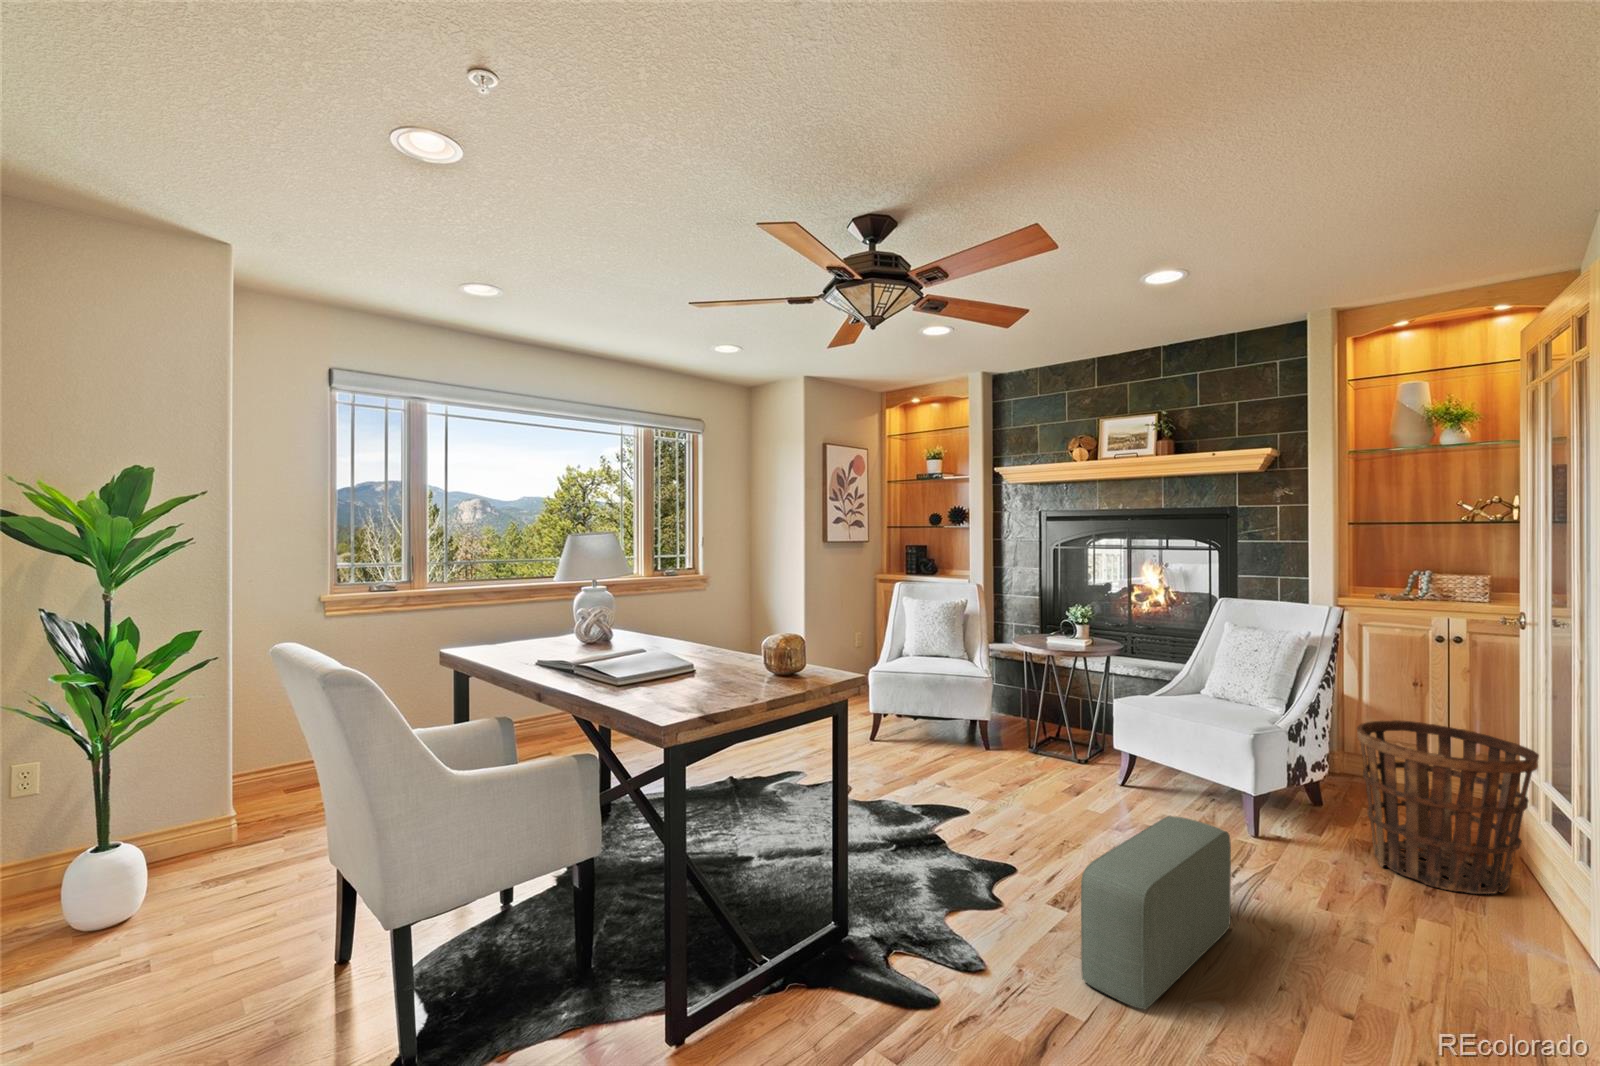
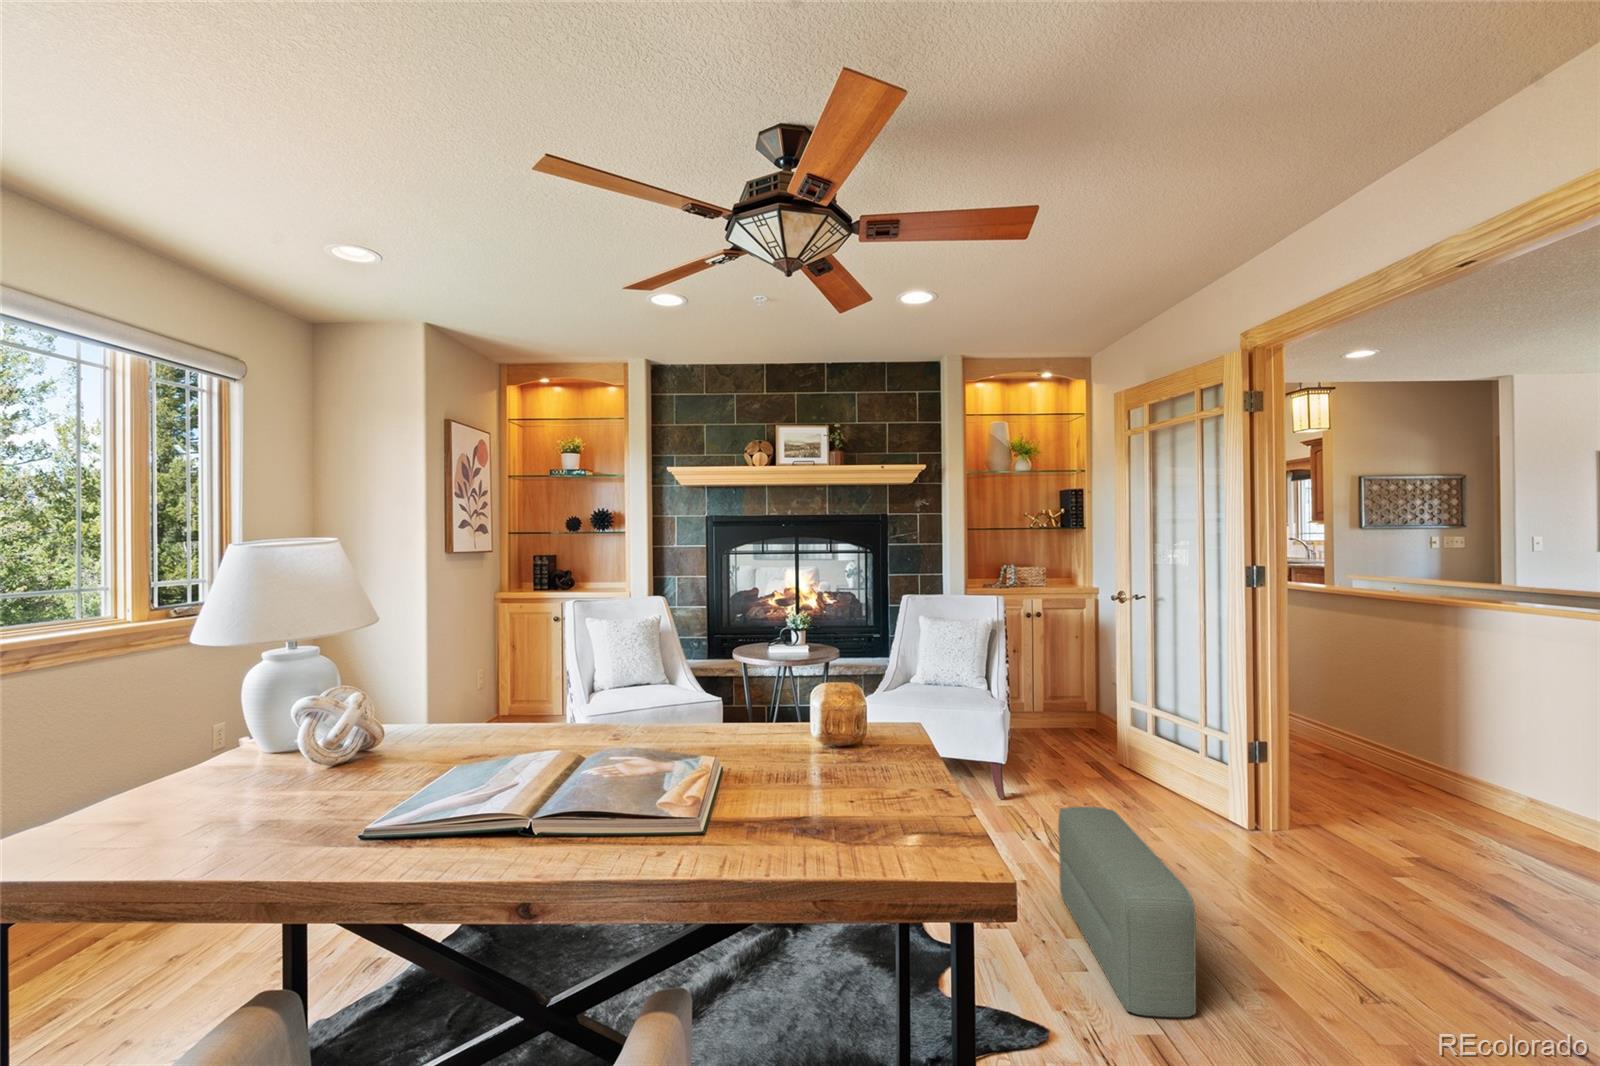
basket: present [1357,720,1539,894] -> none [1060,681,1172,806]

